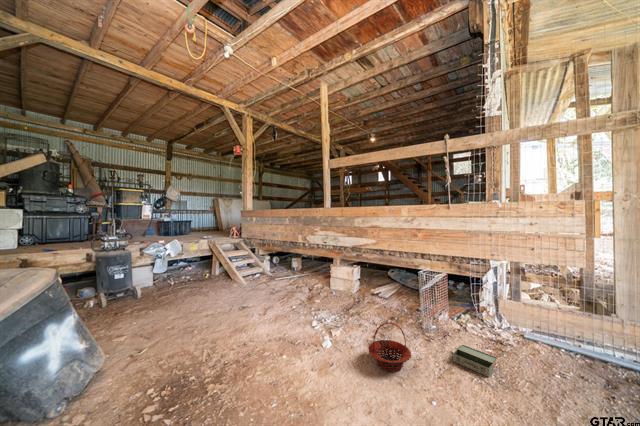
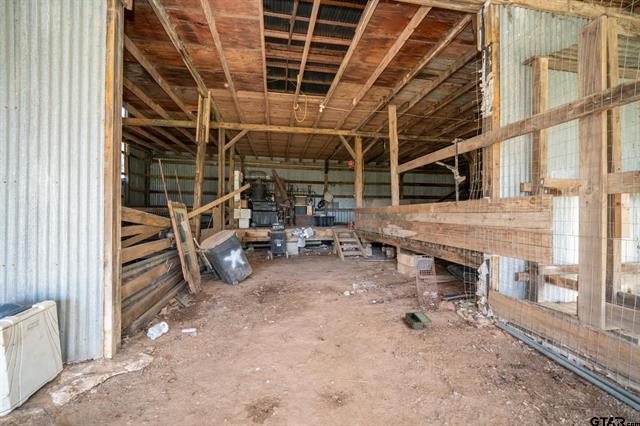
basket: present [368,323,411,372] -> none [349,281,377,312]

